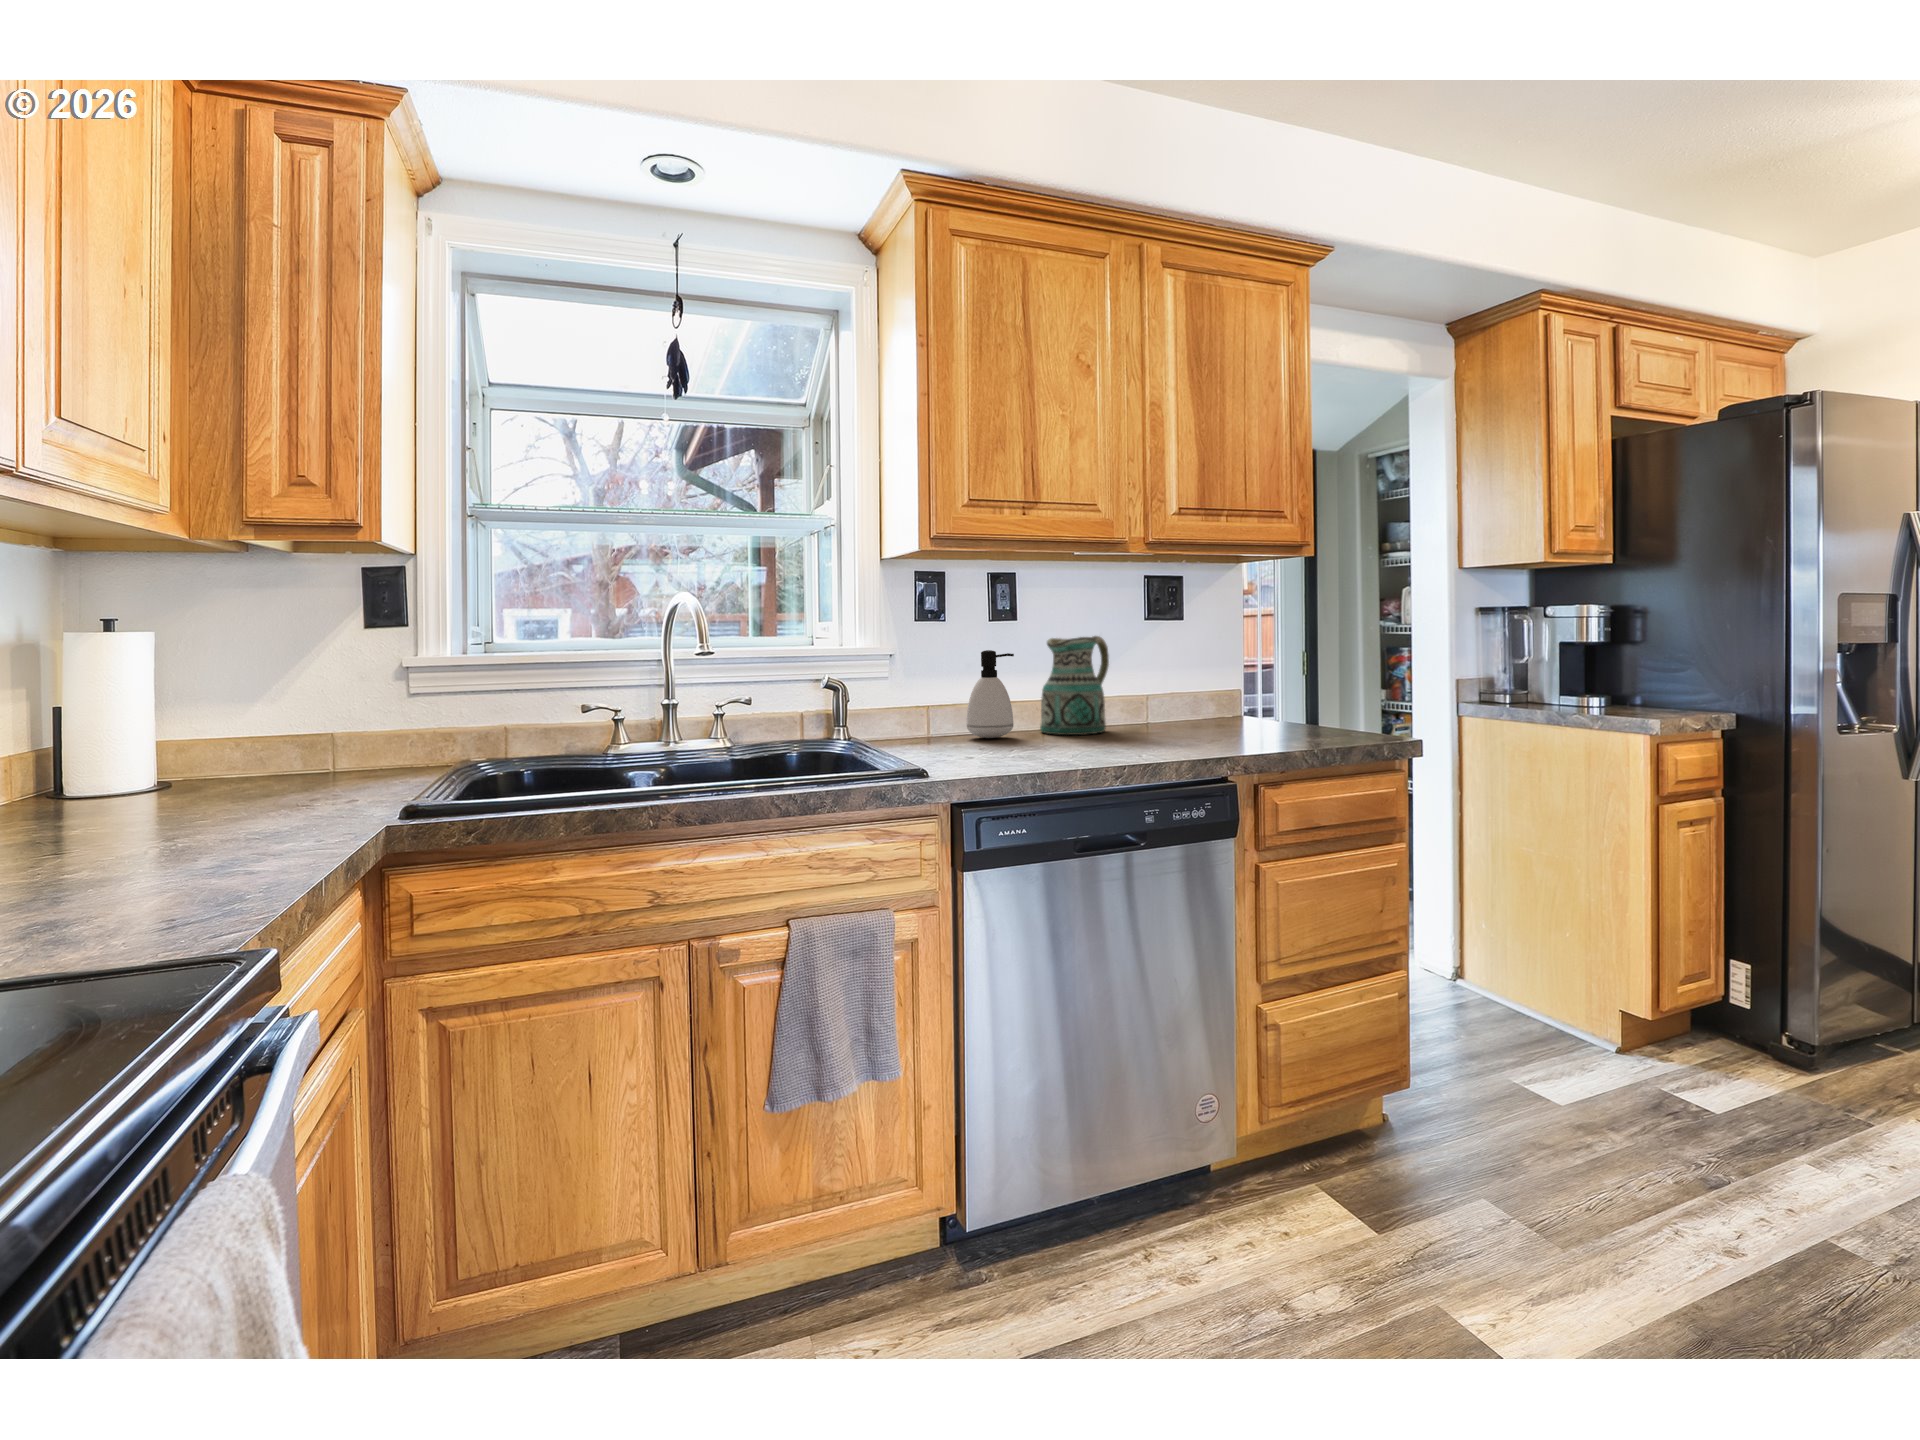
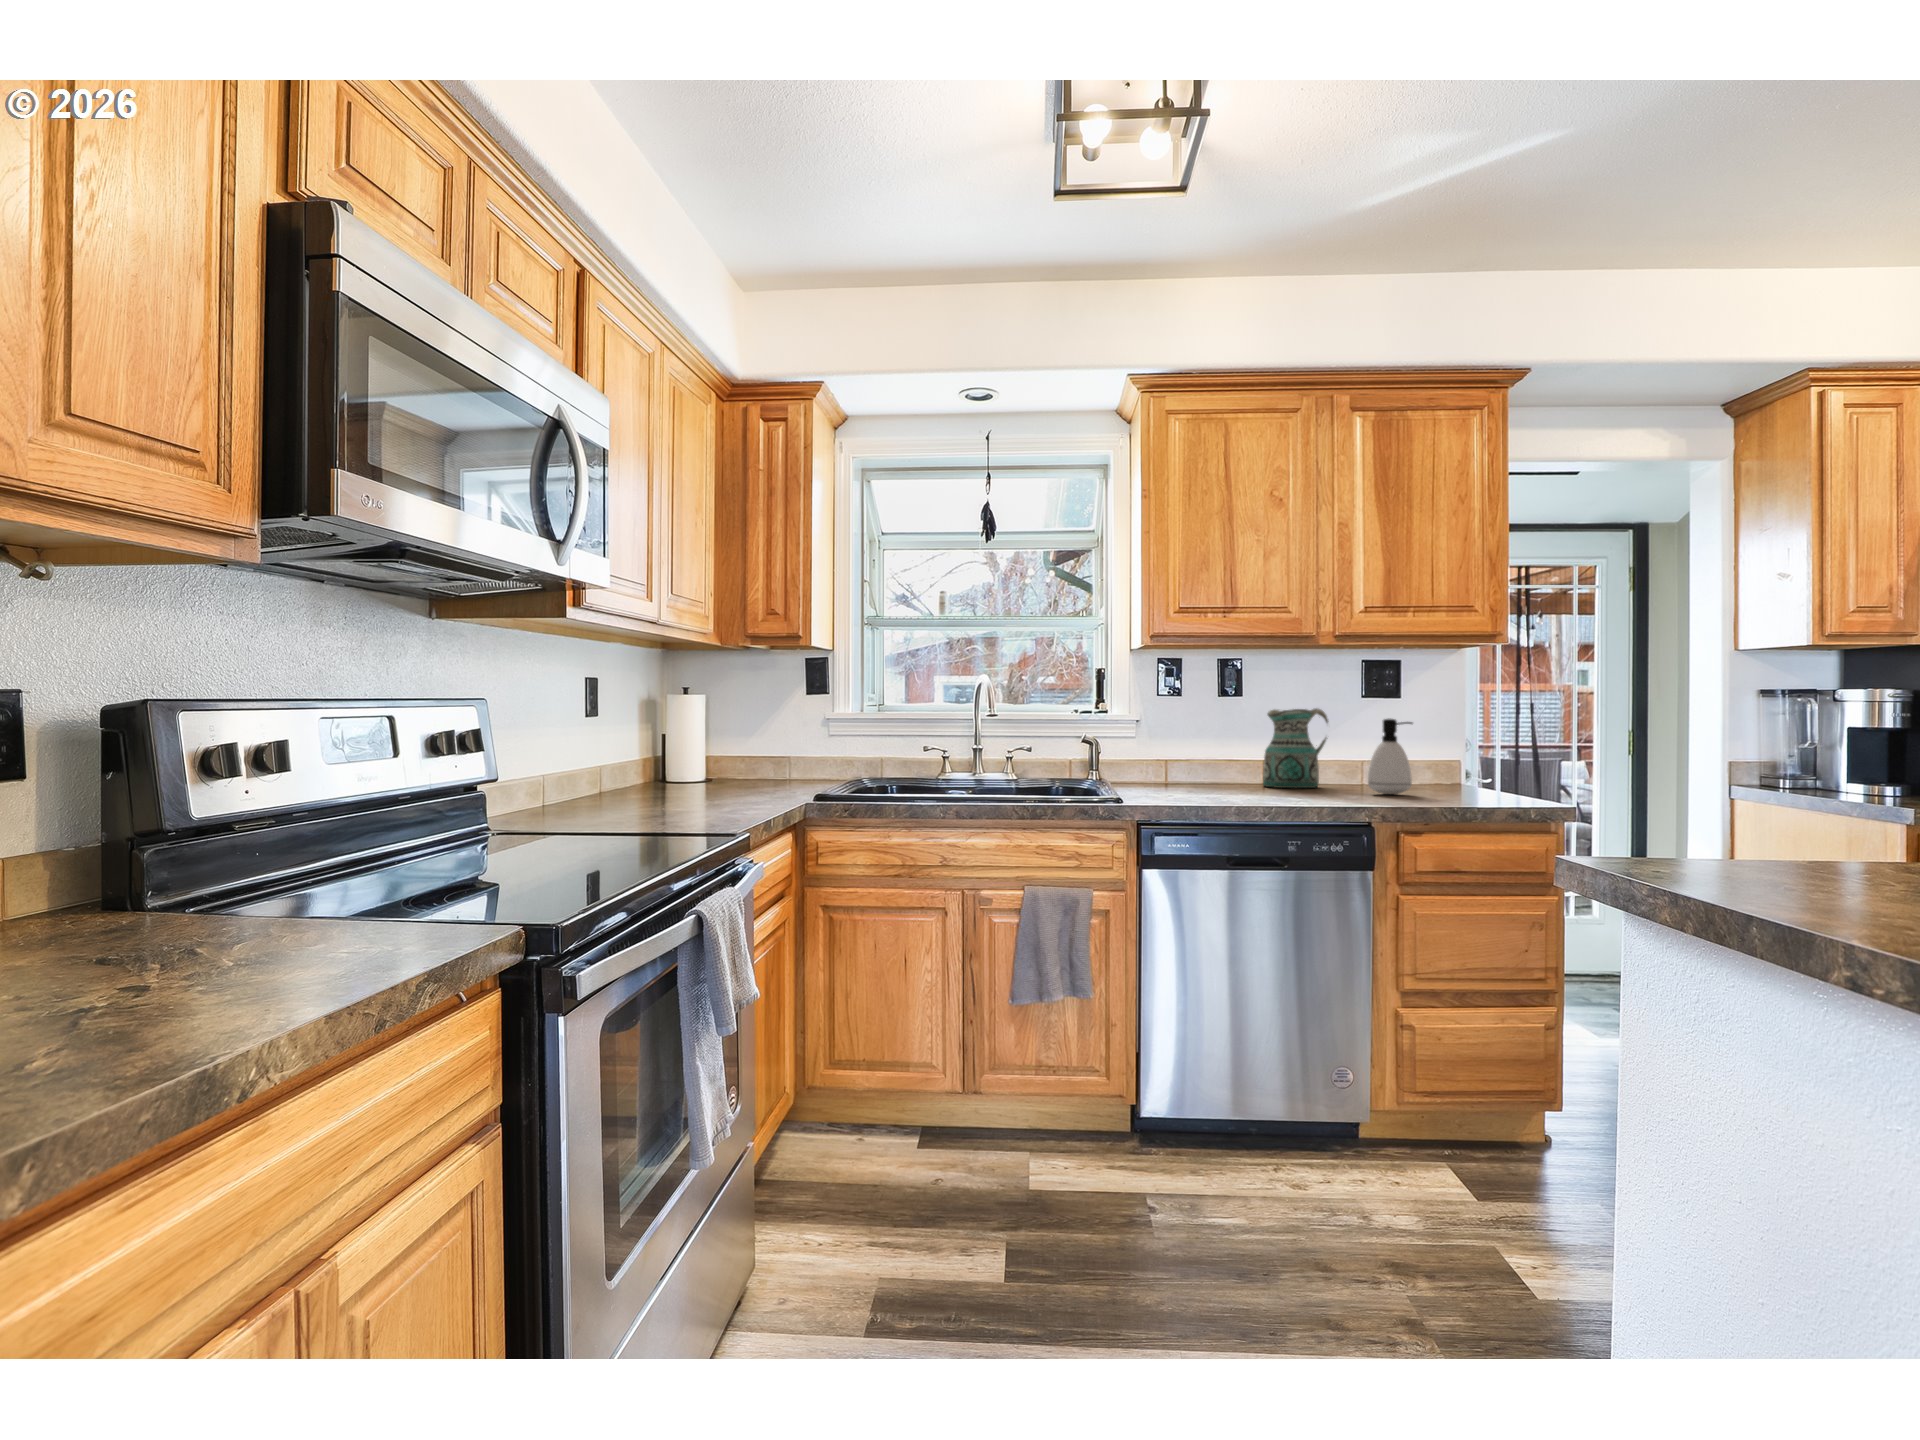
soap dispenser: present [967,650,1014,738] -> present [1368,719,1412,794]

